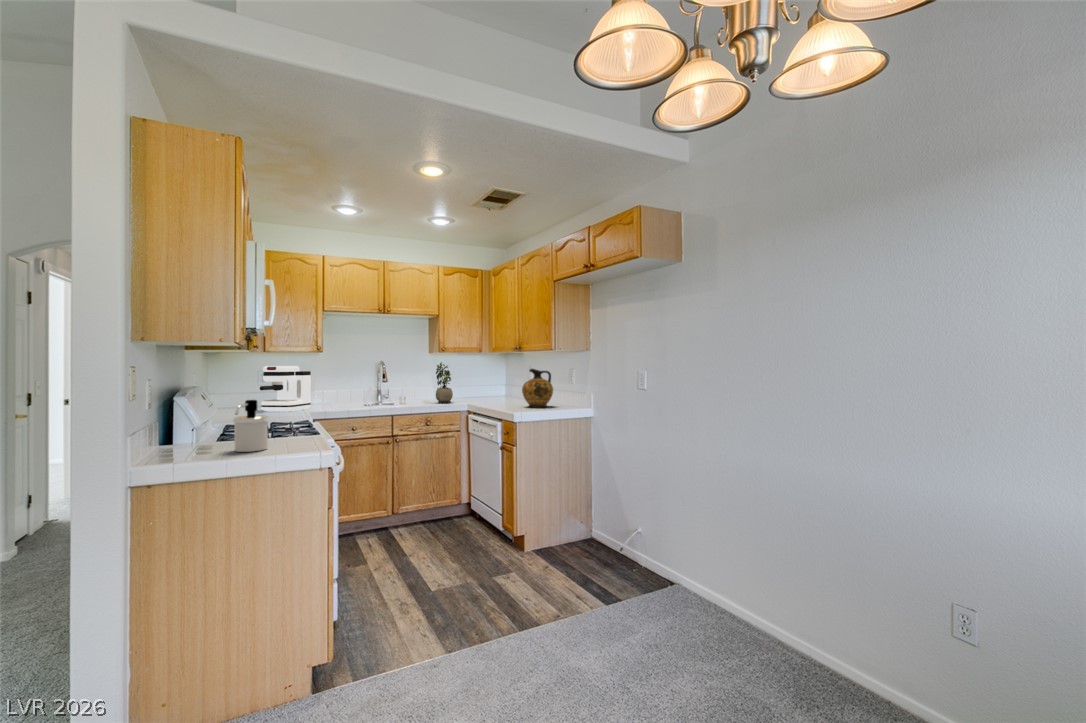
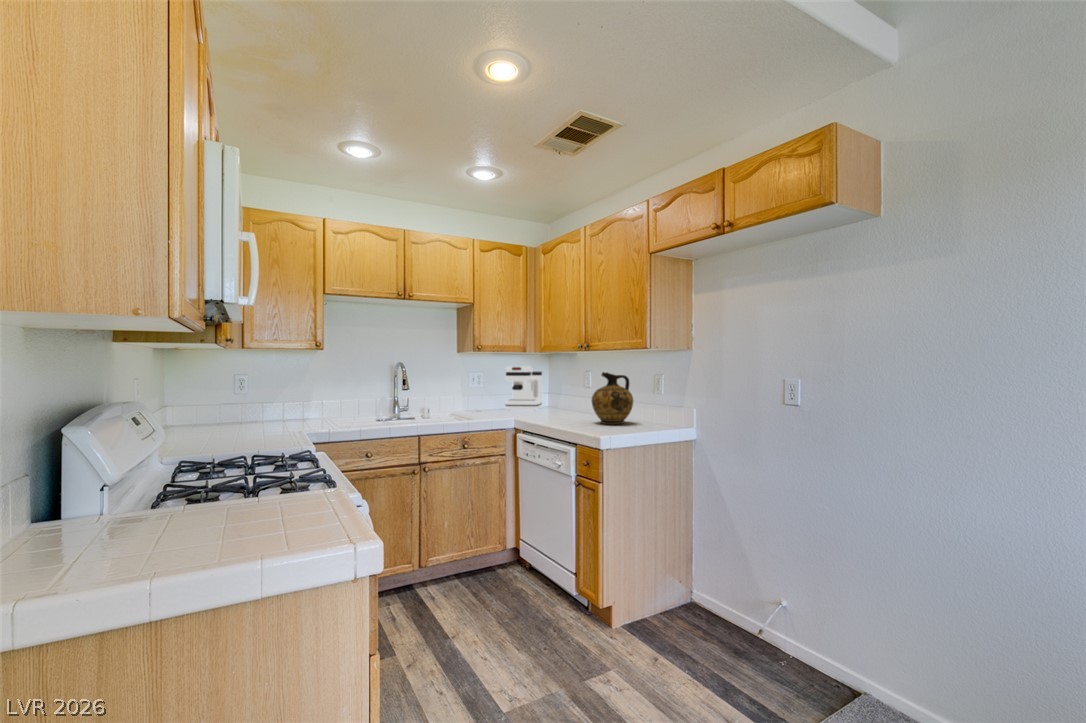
potted plant: present [436,362,453,403] -> none [470,364,492,417]
coffee maker: present [260,366,311,412] -> present [505,366,542,411]
soap dispenser: present [233,400,269,452] -> none [185,436,253,539]

